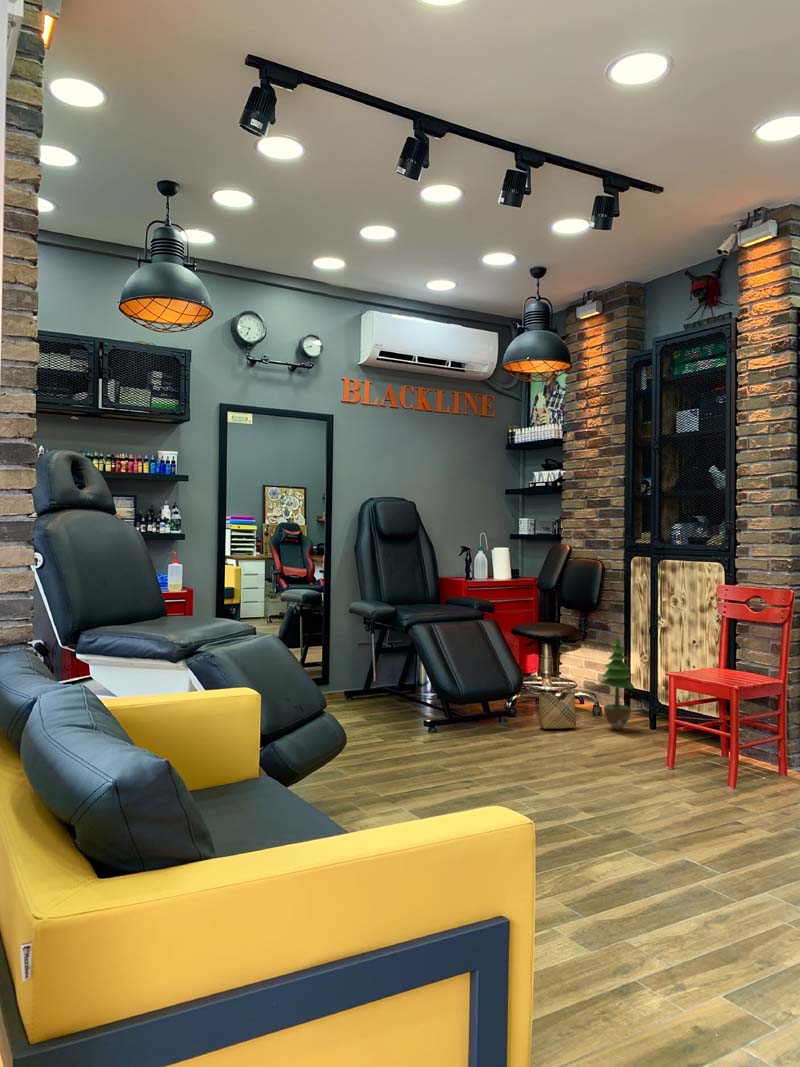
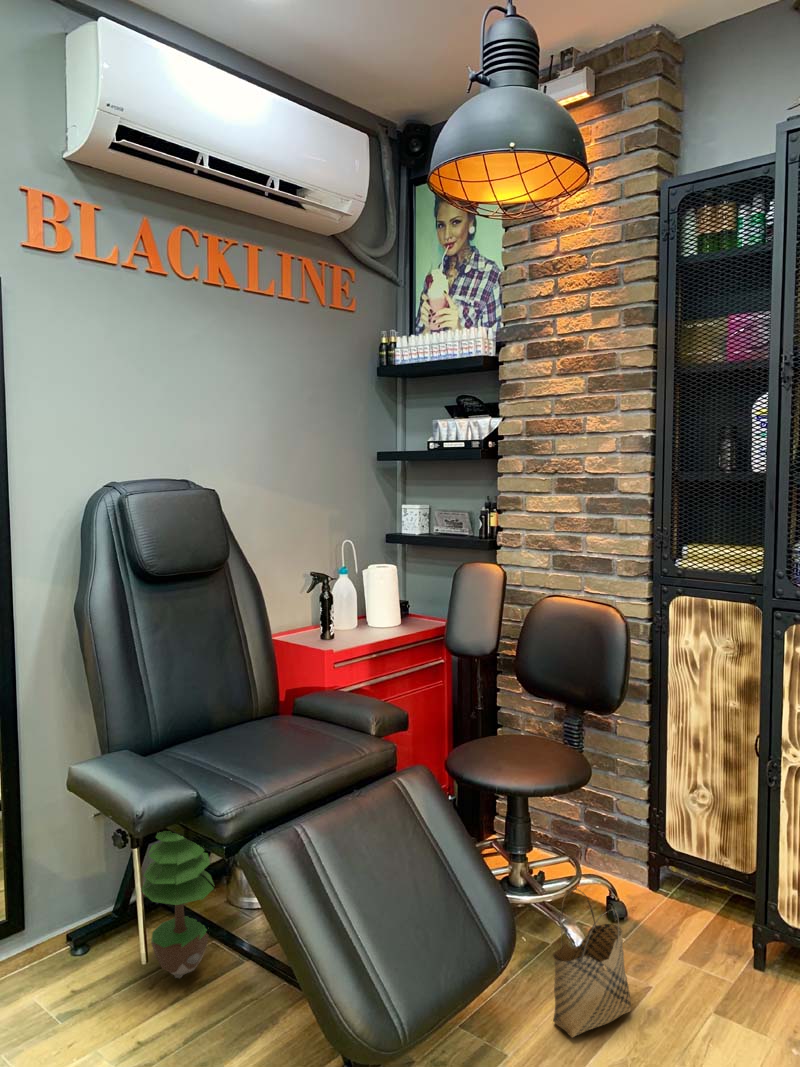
potted tree: present [601,637,634,729] -> present [142,831,214,978]

